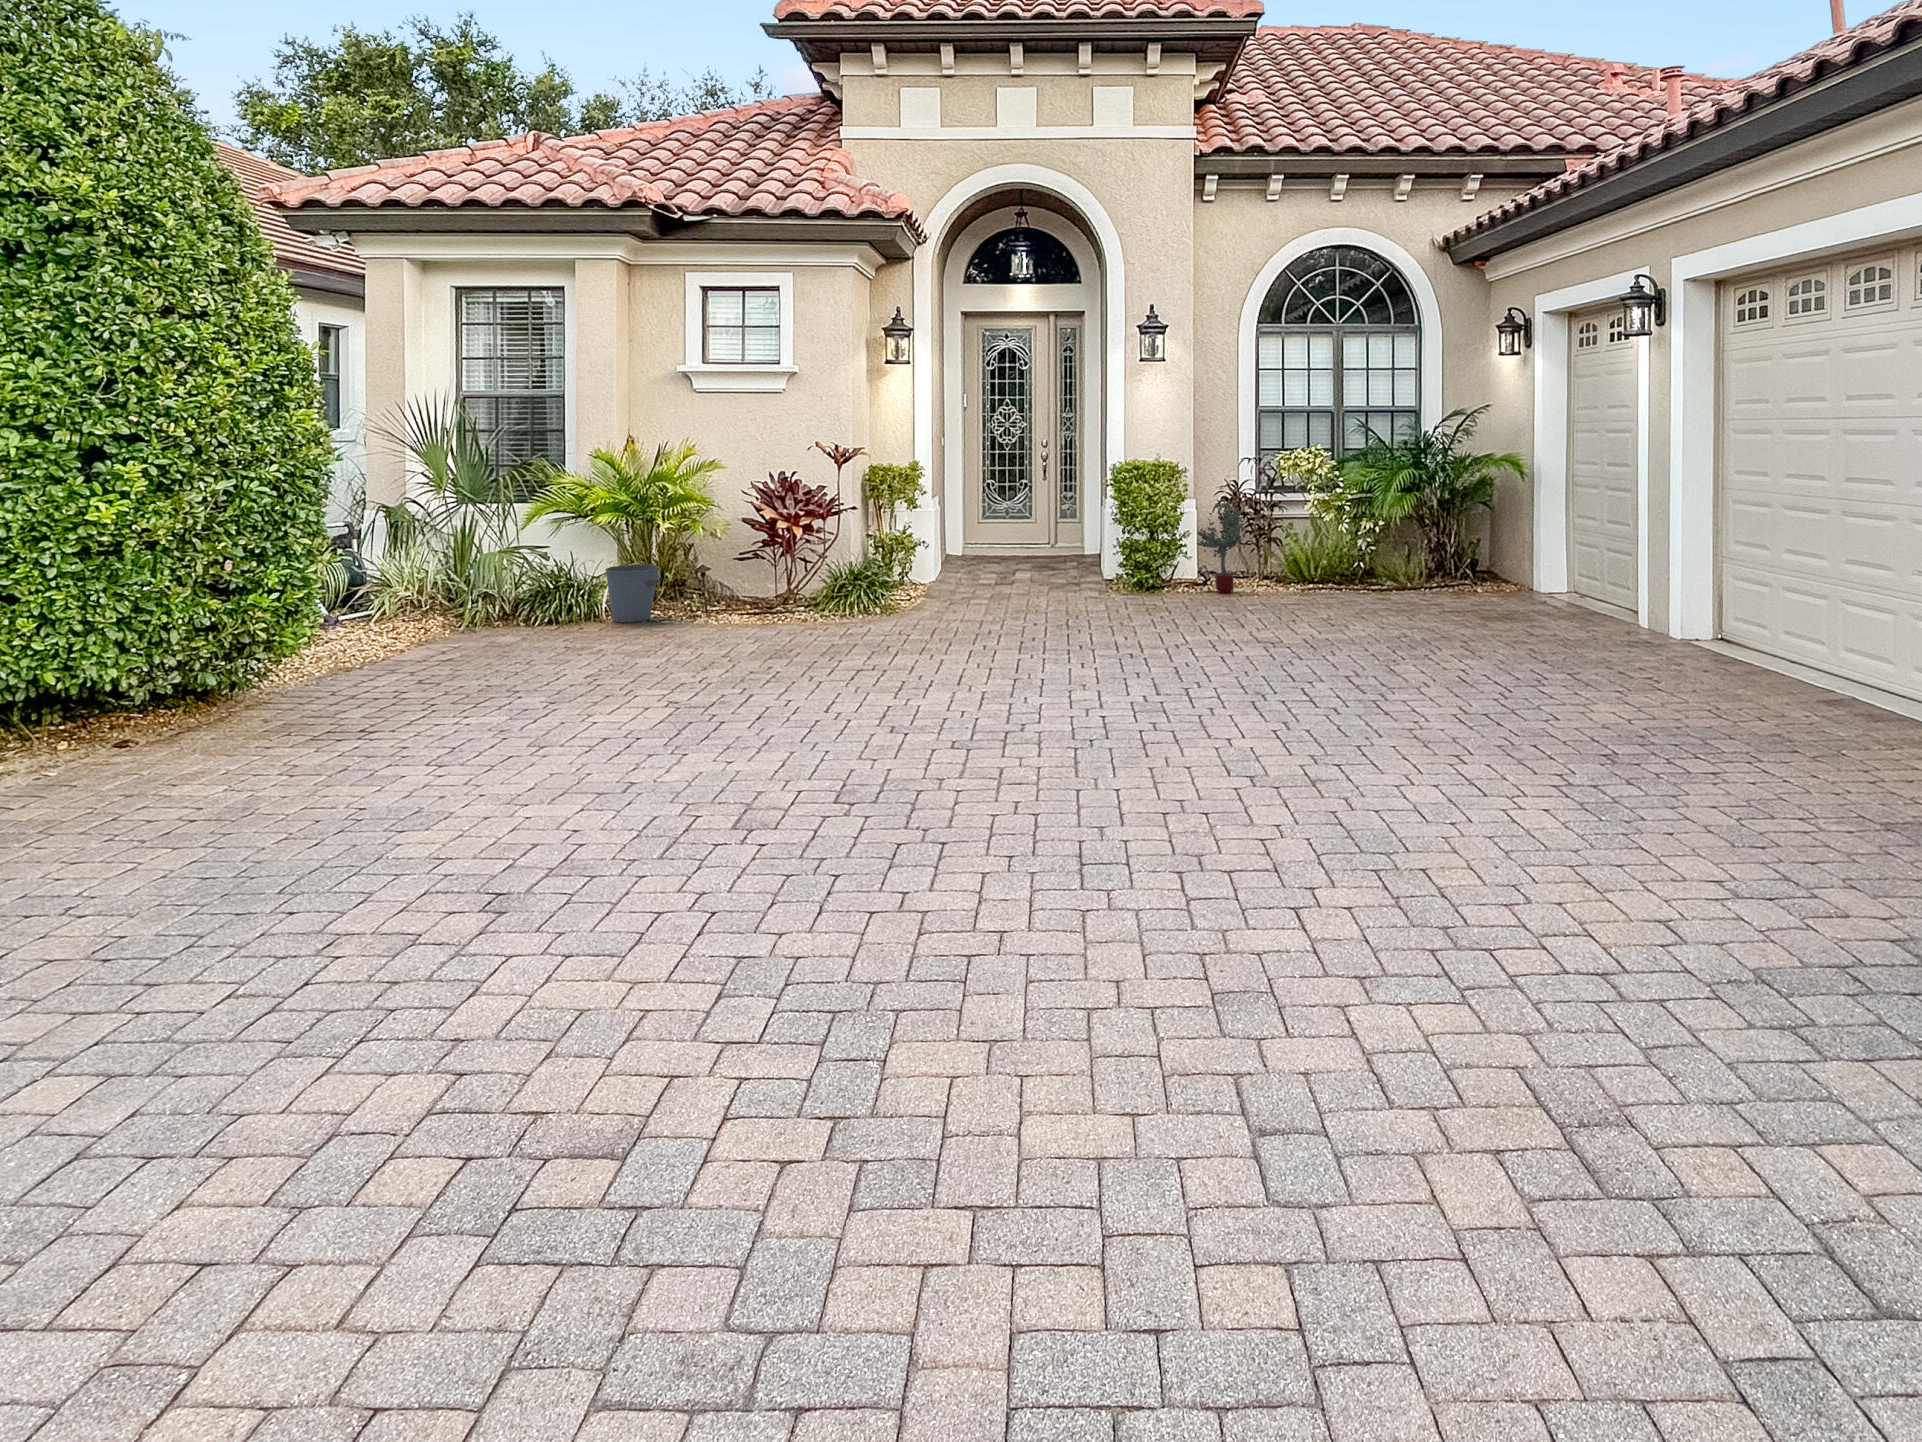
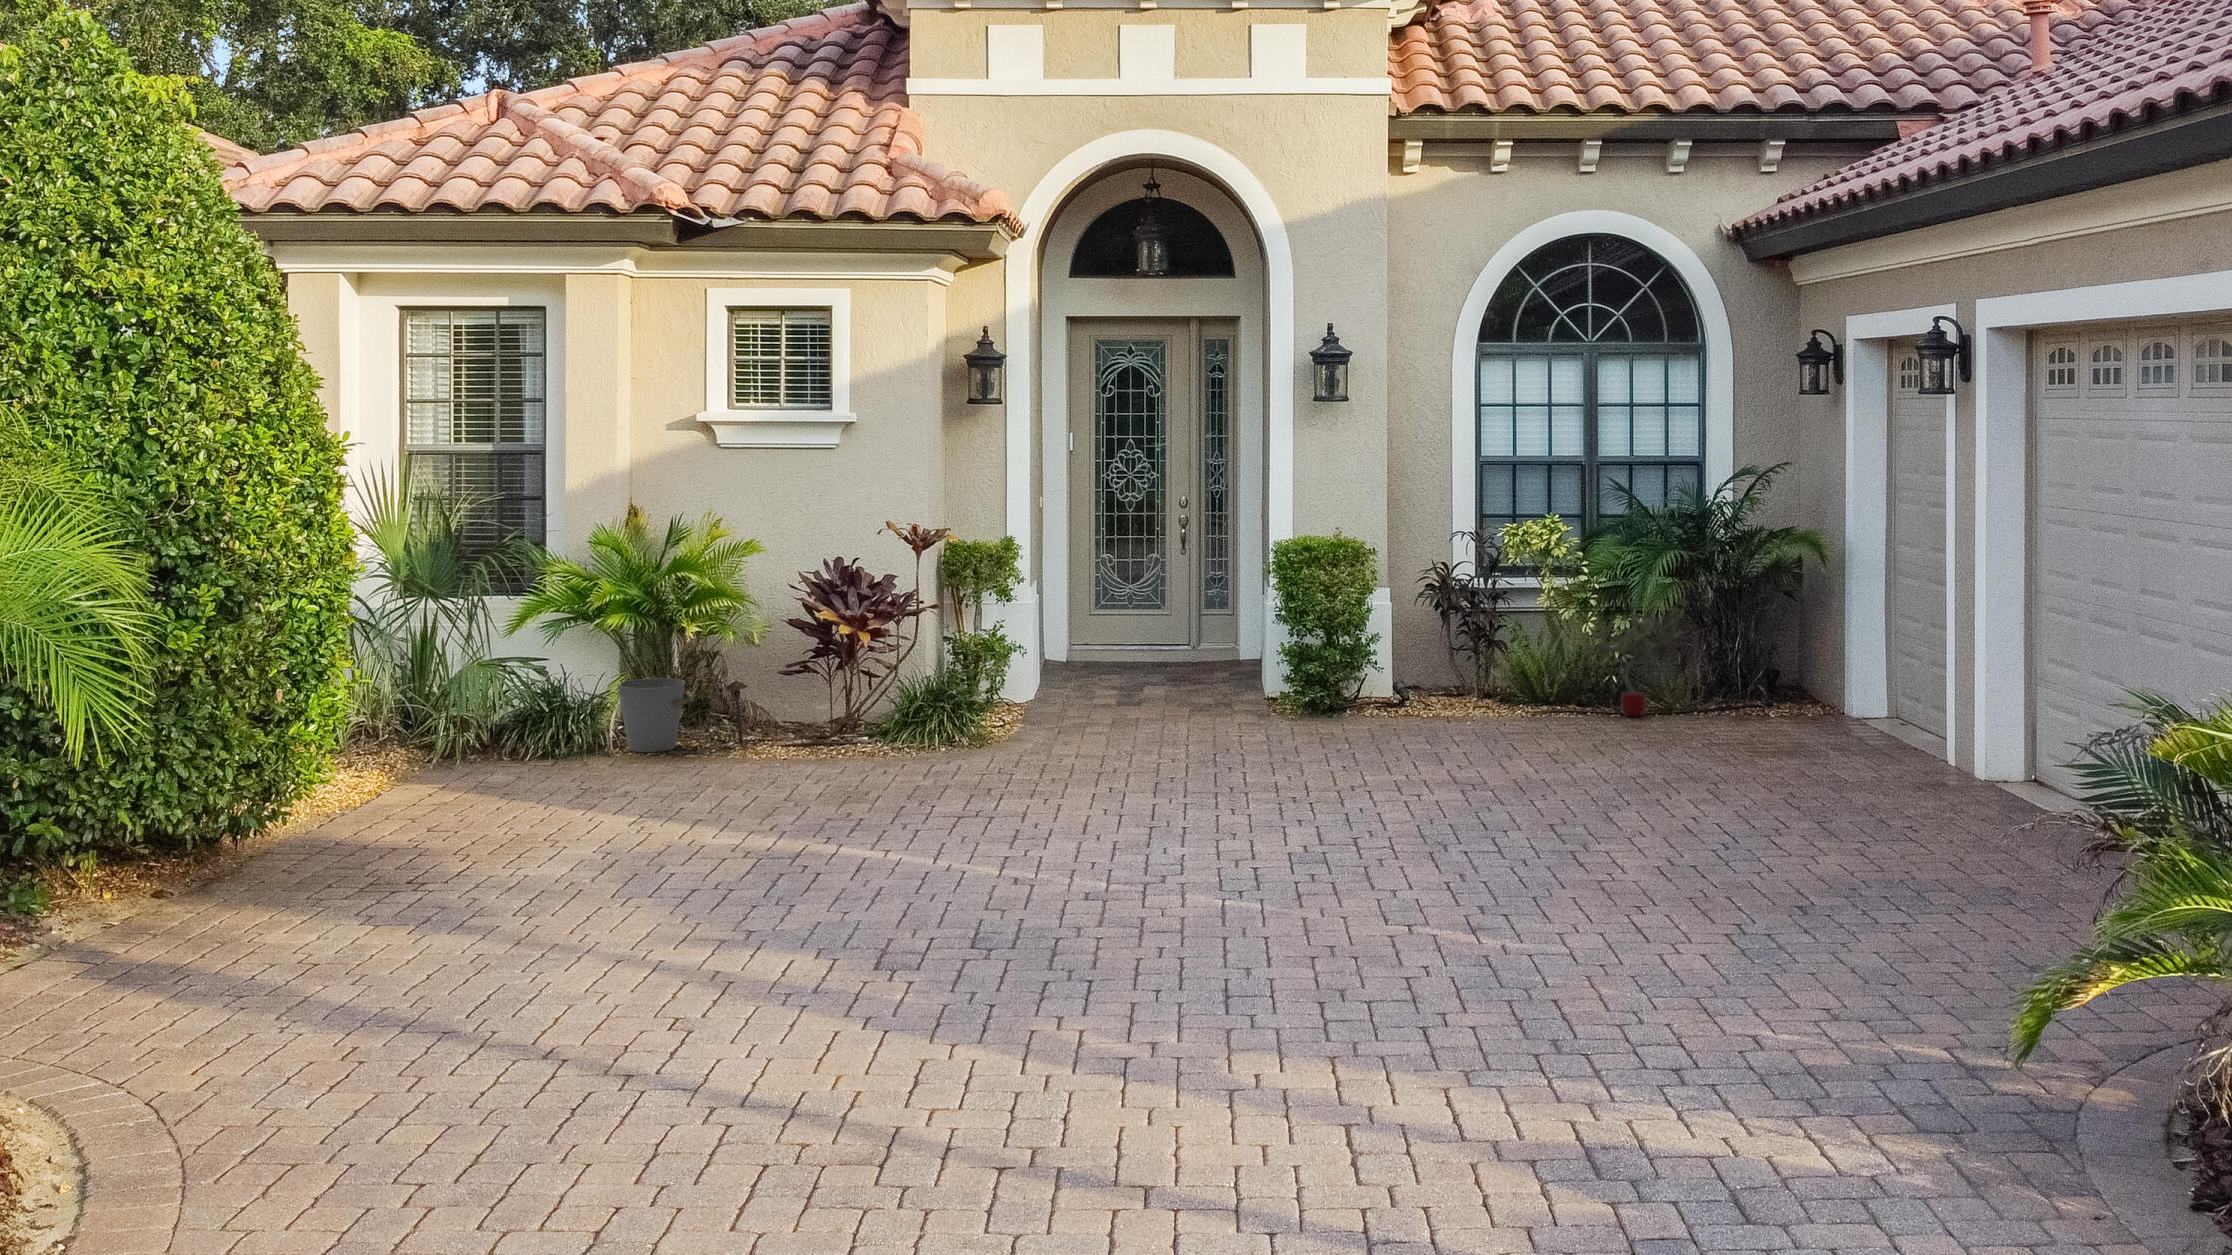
potted tree: present [1197,499,1245,593] -> present [1585,607,1684,717]

